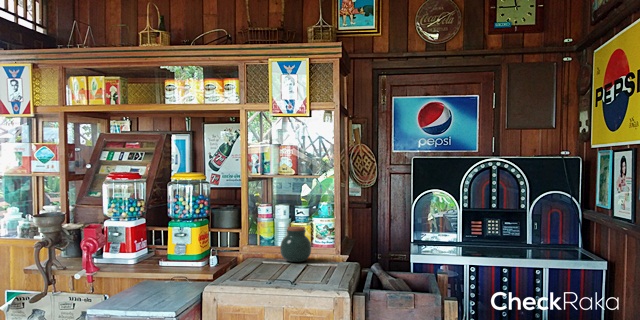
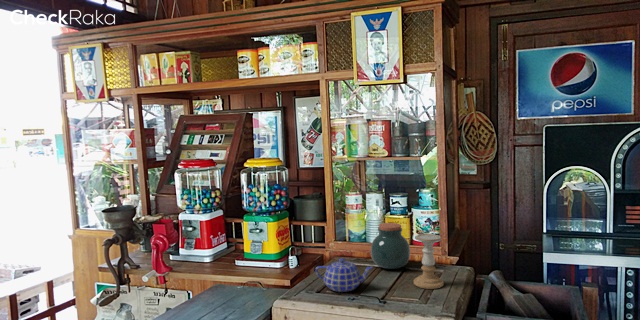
candle holder: none [315,231,337,271] -> present [414,234,444,289]
teapot: none [240,249,287,273] -> present [315,259,373,292]

